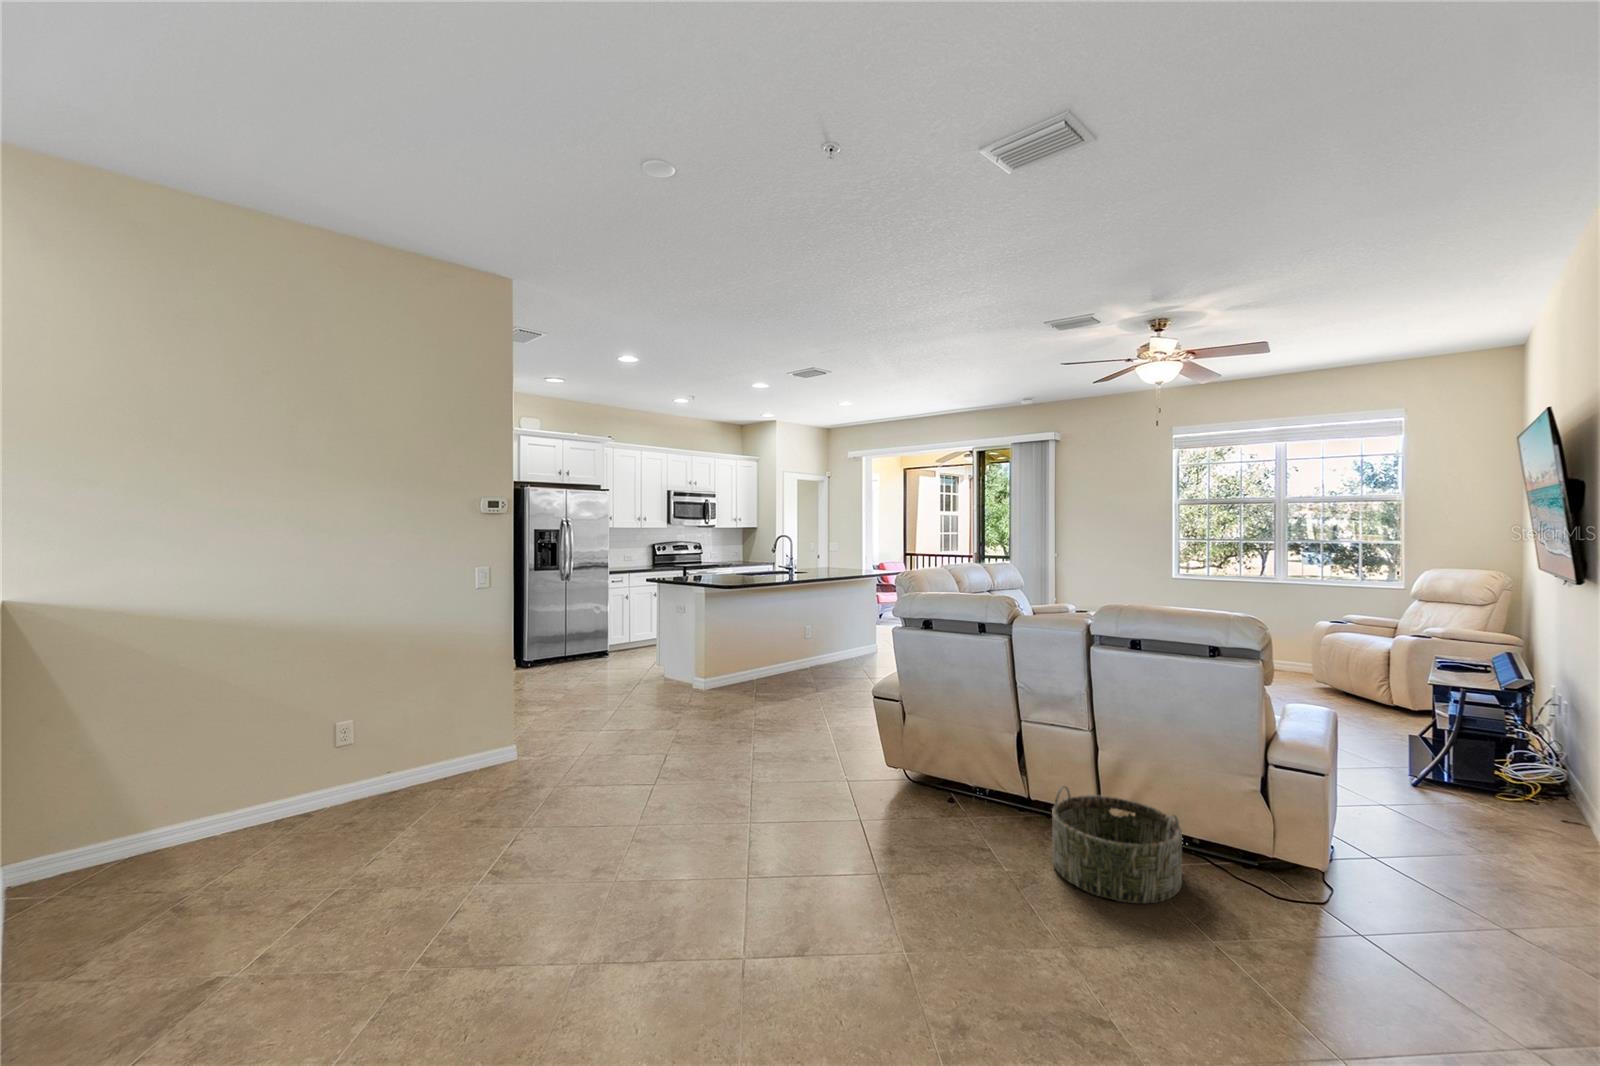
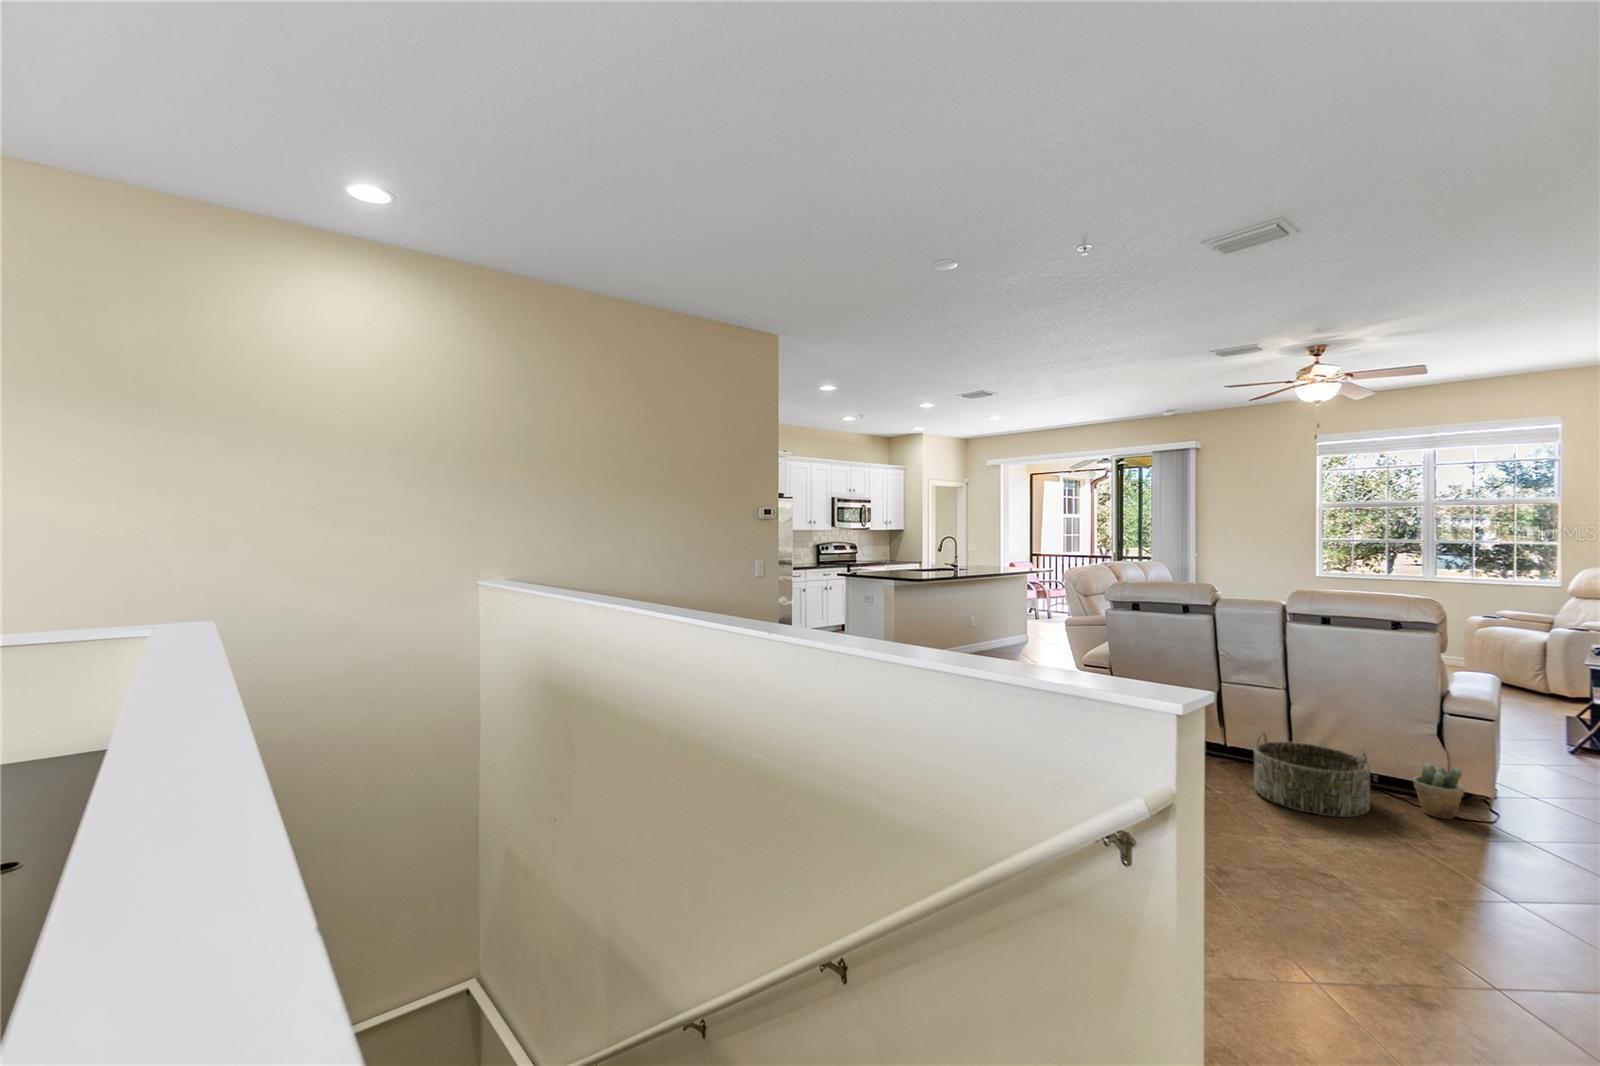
potted plant: none [1231,829,1288,902] -> present [1413,764,1464,819]

